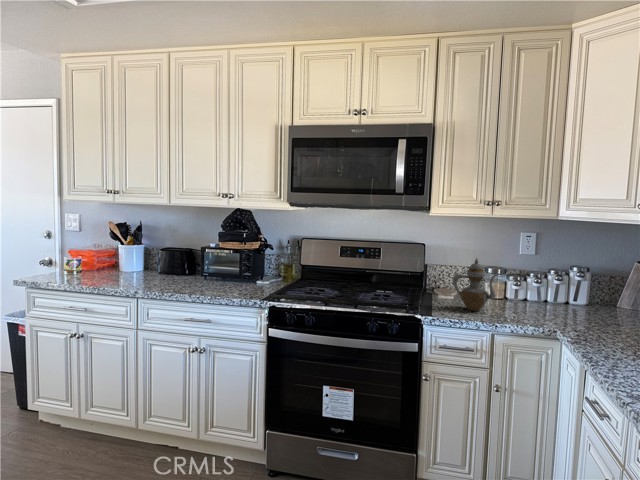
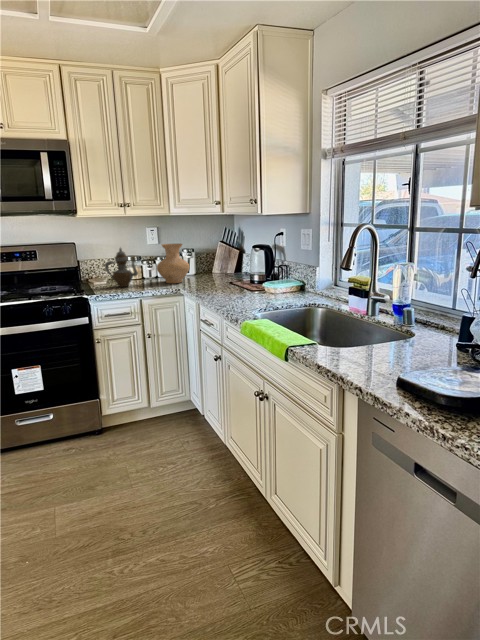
vase: none [525,260,579,319] -> present [157,244,190,283]

